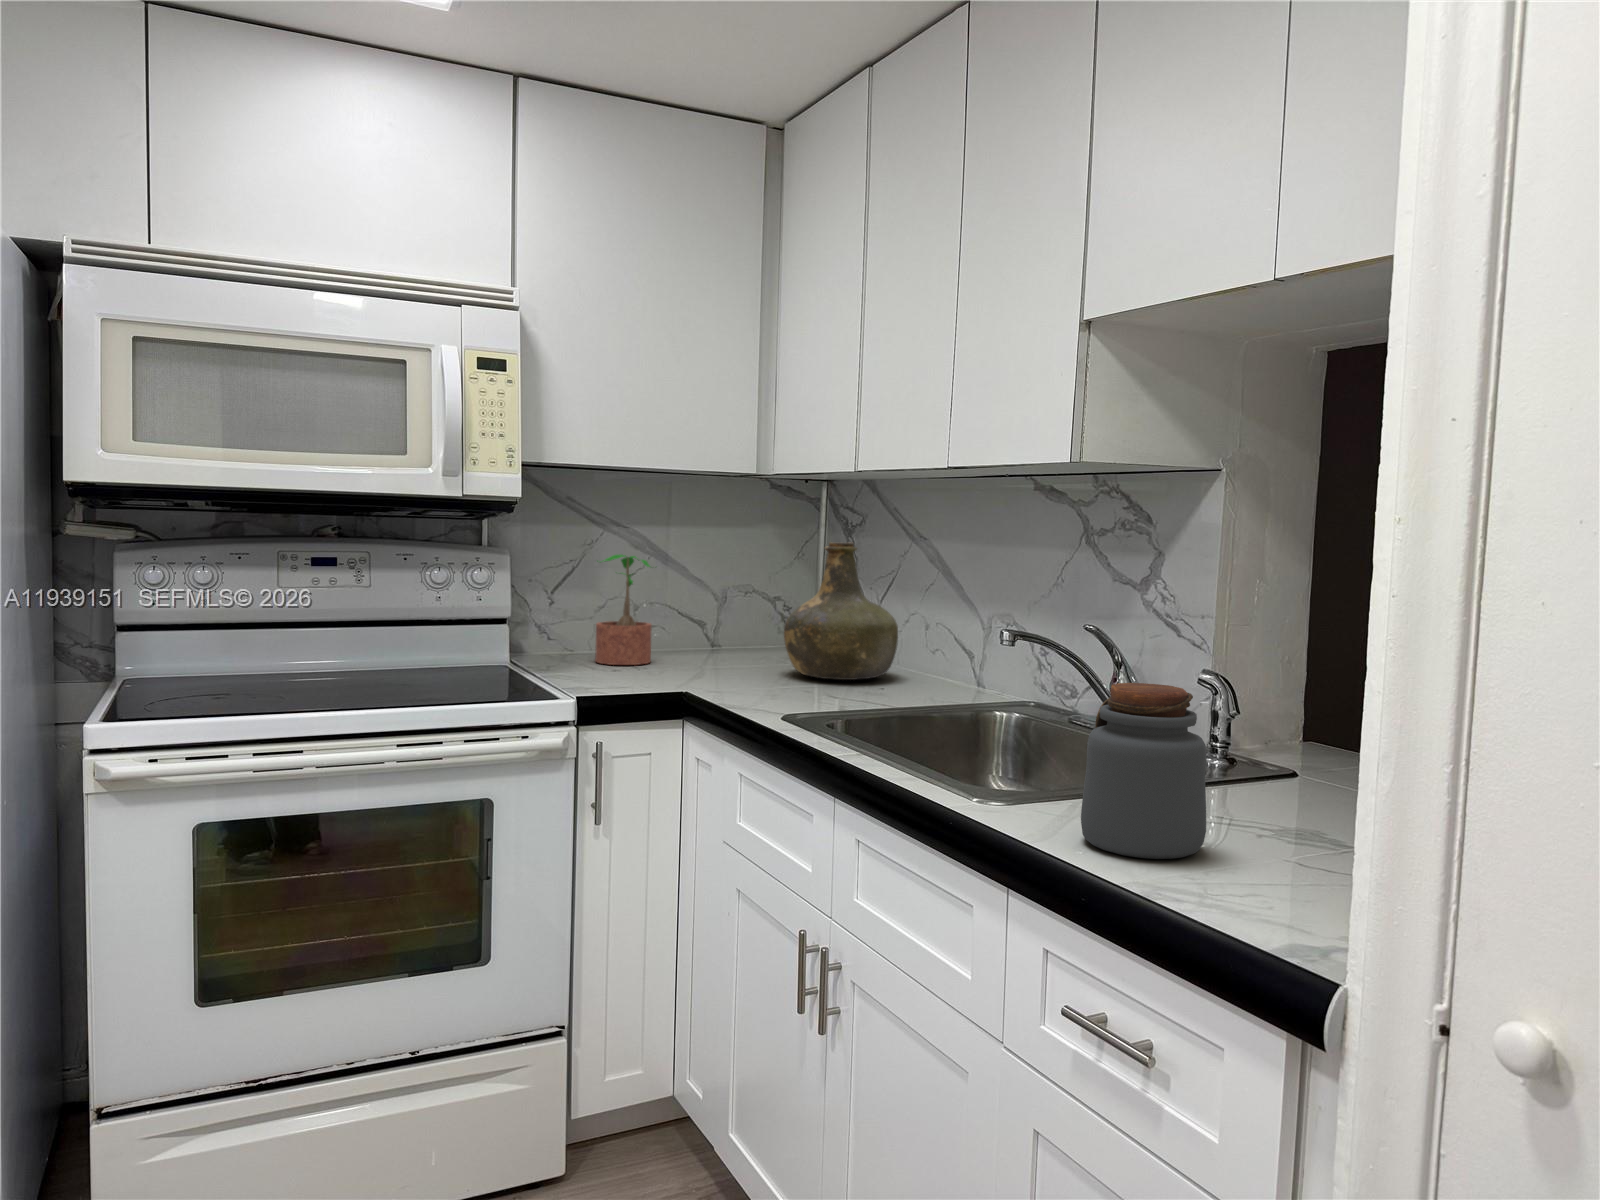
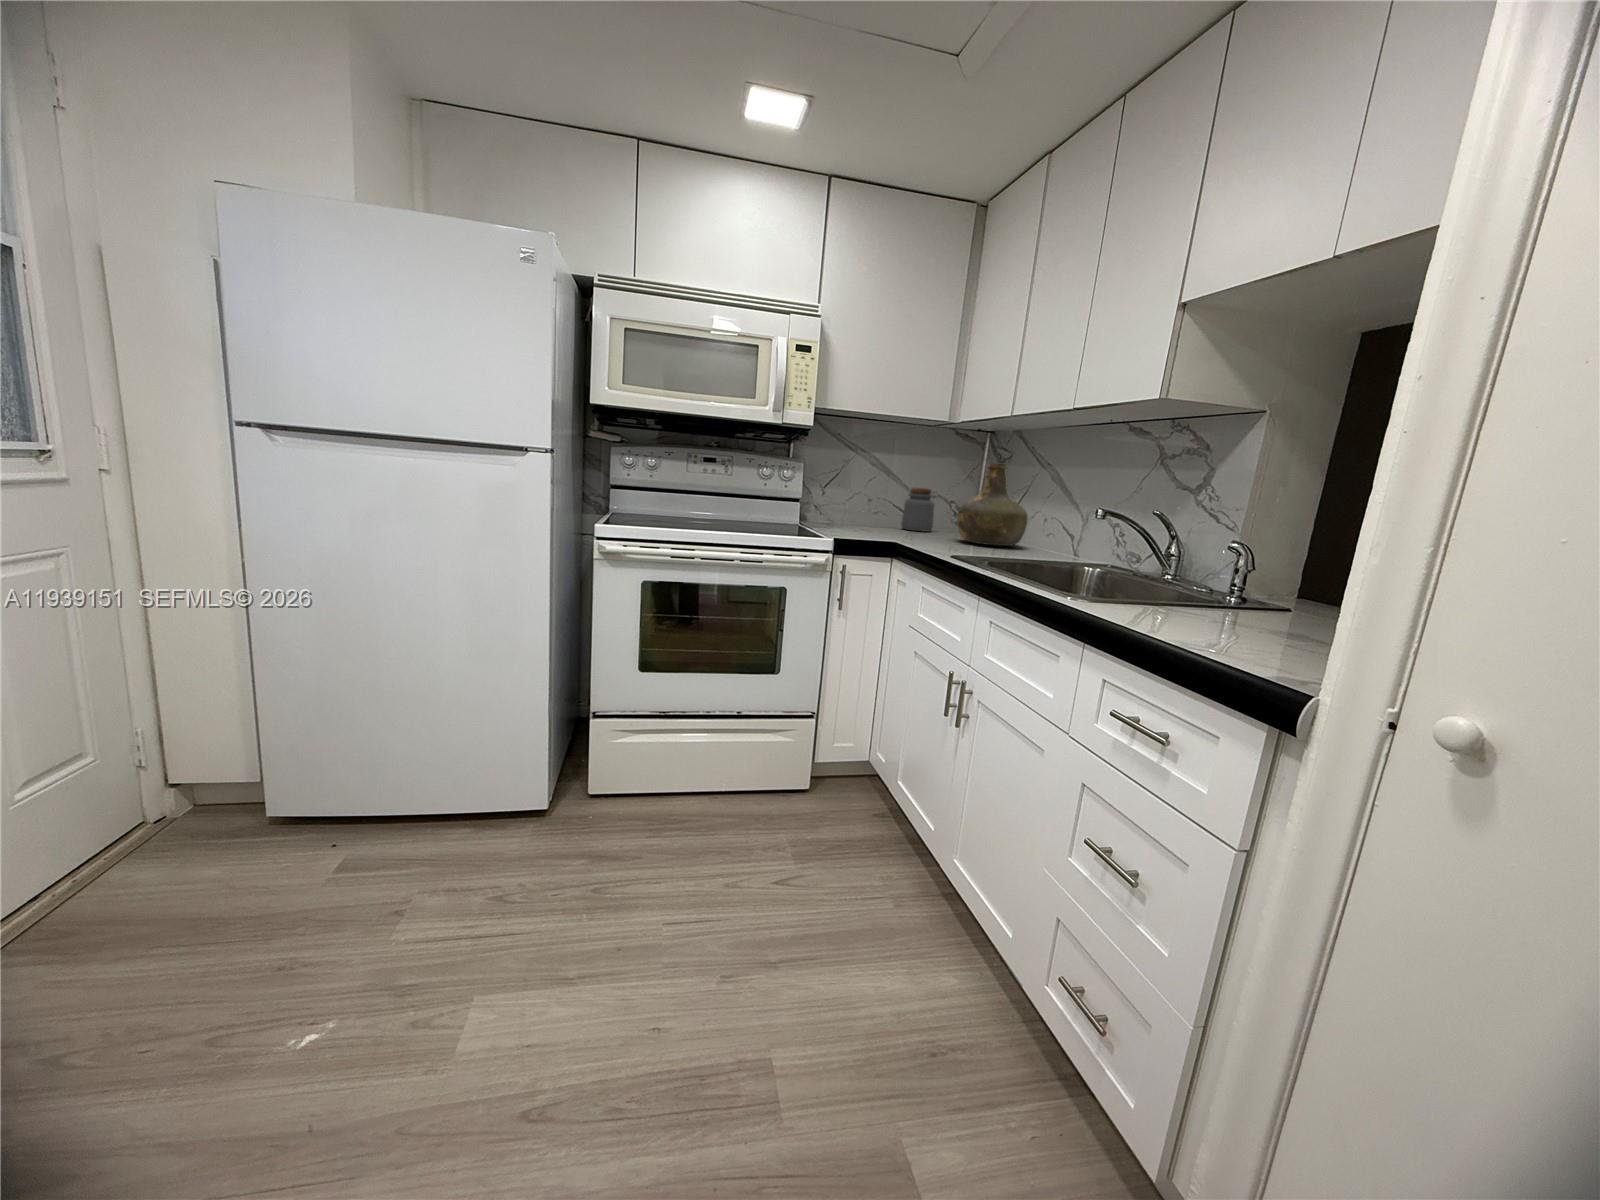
potted plant: present [595,555,652,665] -> none [847,466,887,530]
jar: present [1081,683,1206,859] -> present [901,488,934,531]

